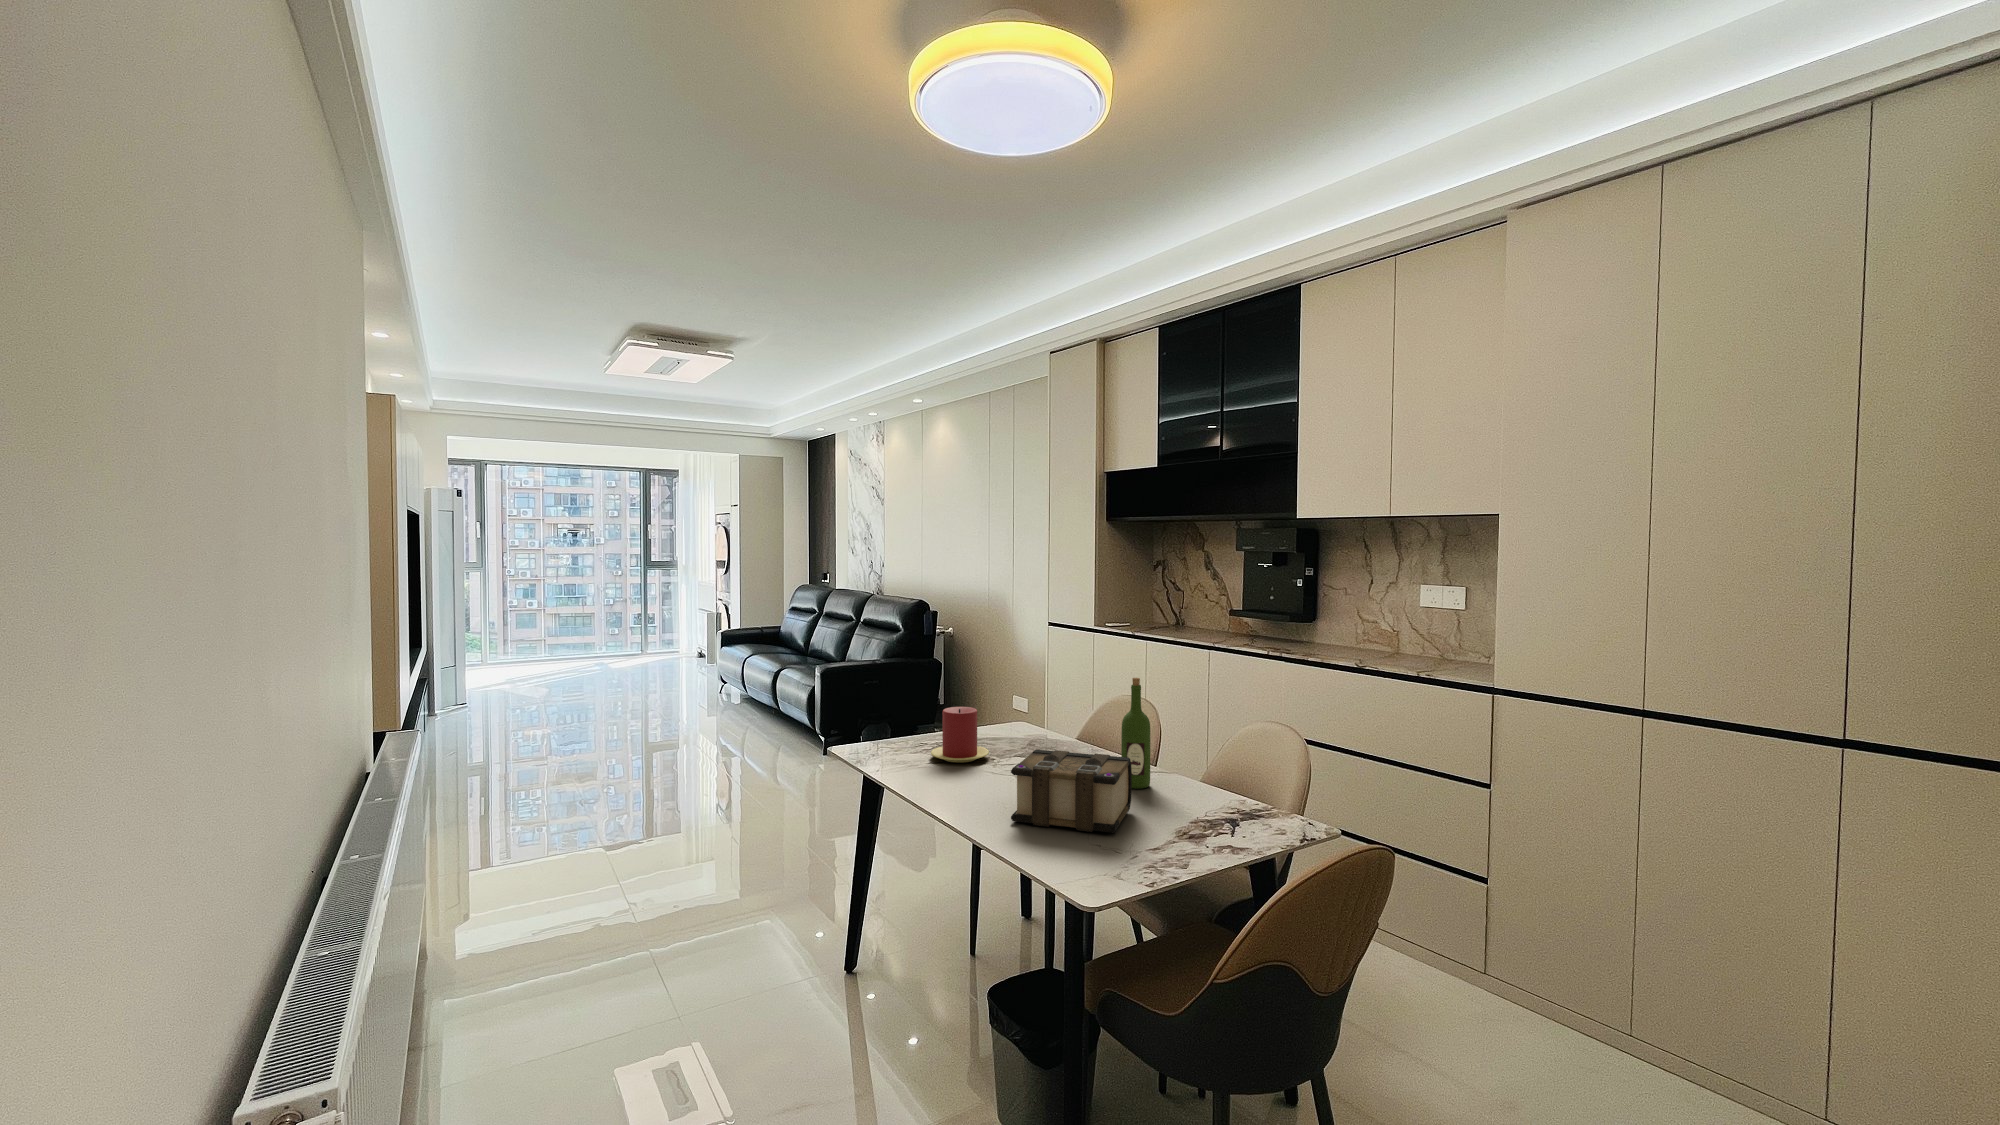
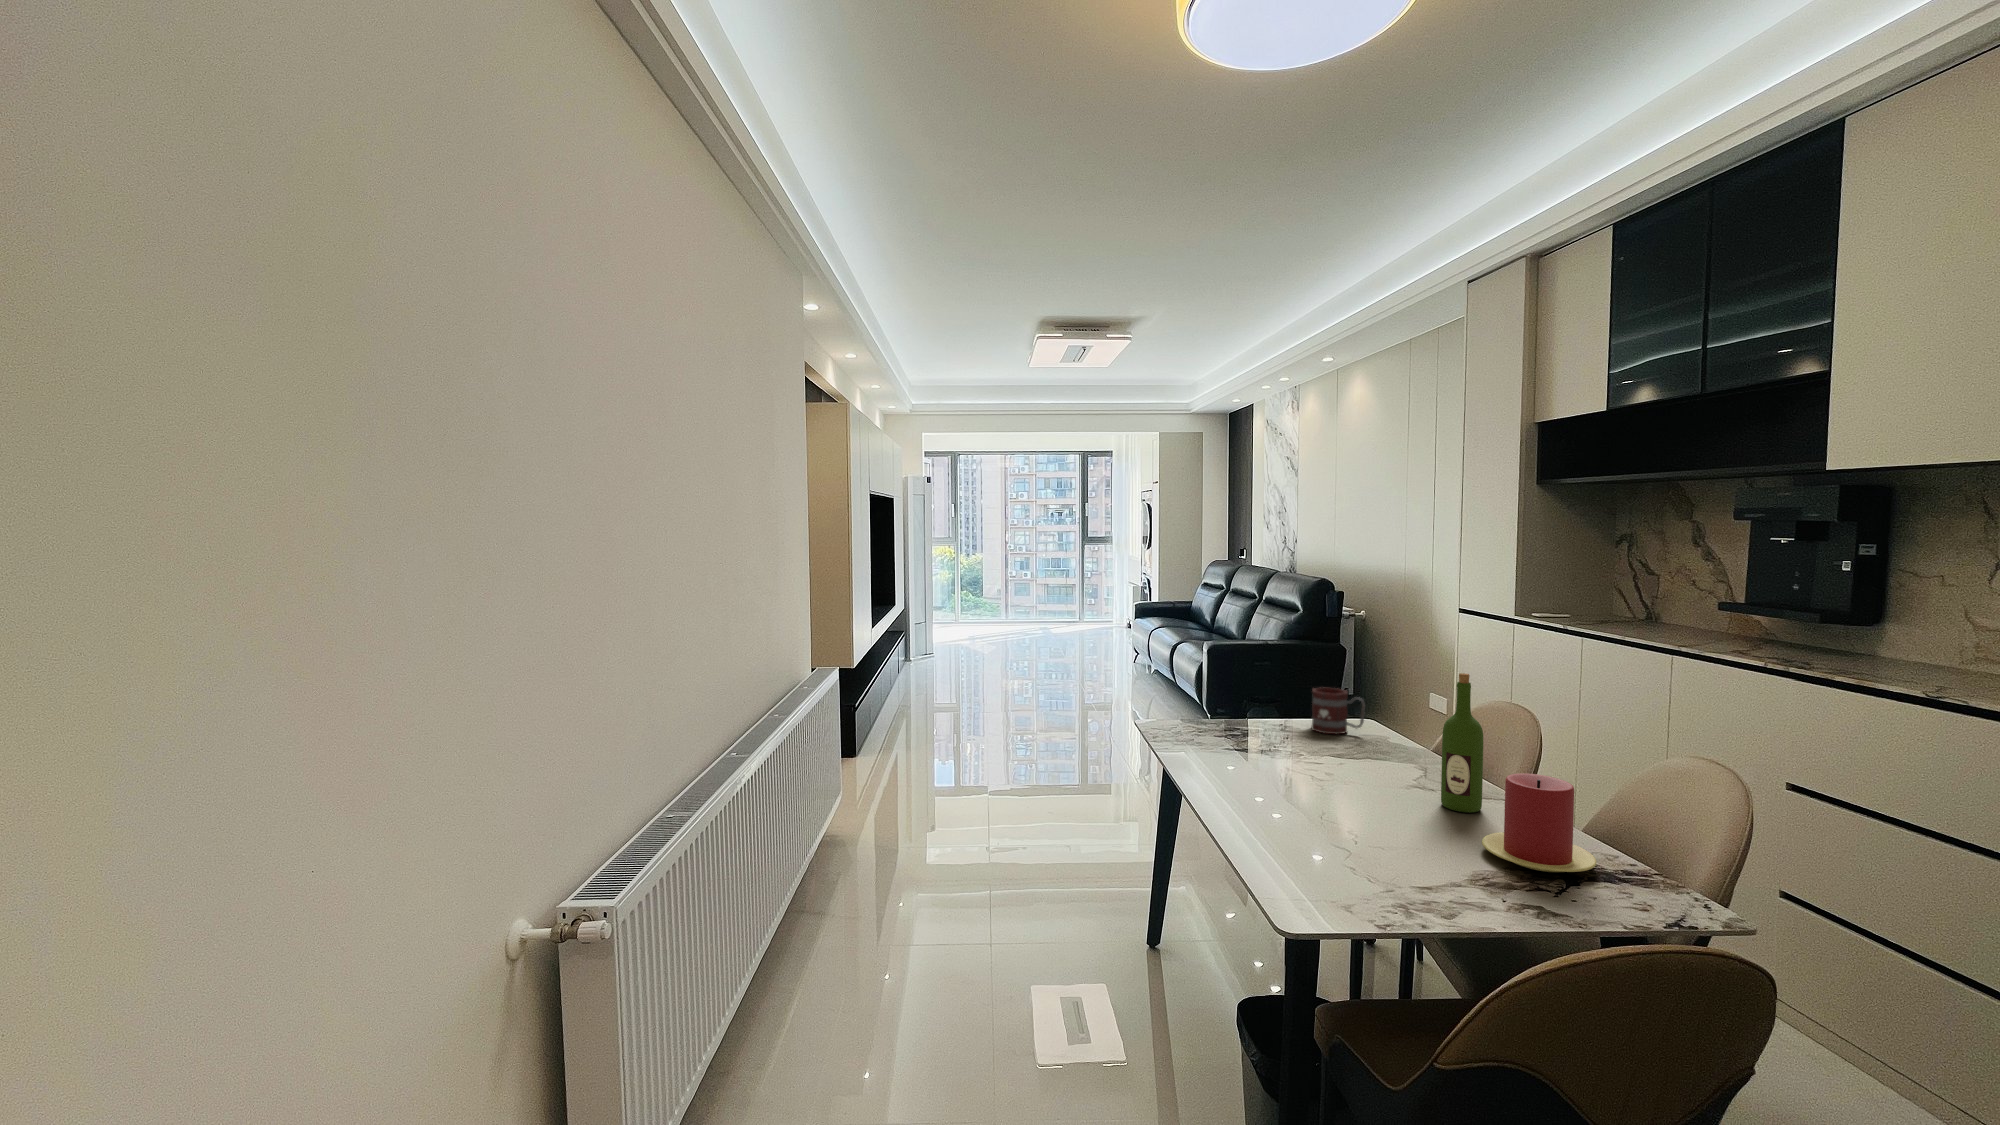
mug: none [986,700,1031,741] -> present [1311,688,1365,734]
candle: present [931,707,989,762] -> present [1482,773,1596,872]
book: present [1011,750,1132,833] -> none [1262,744,1431,856]

